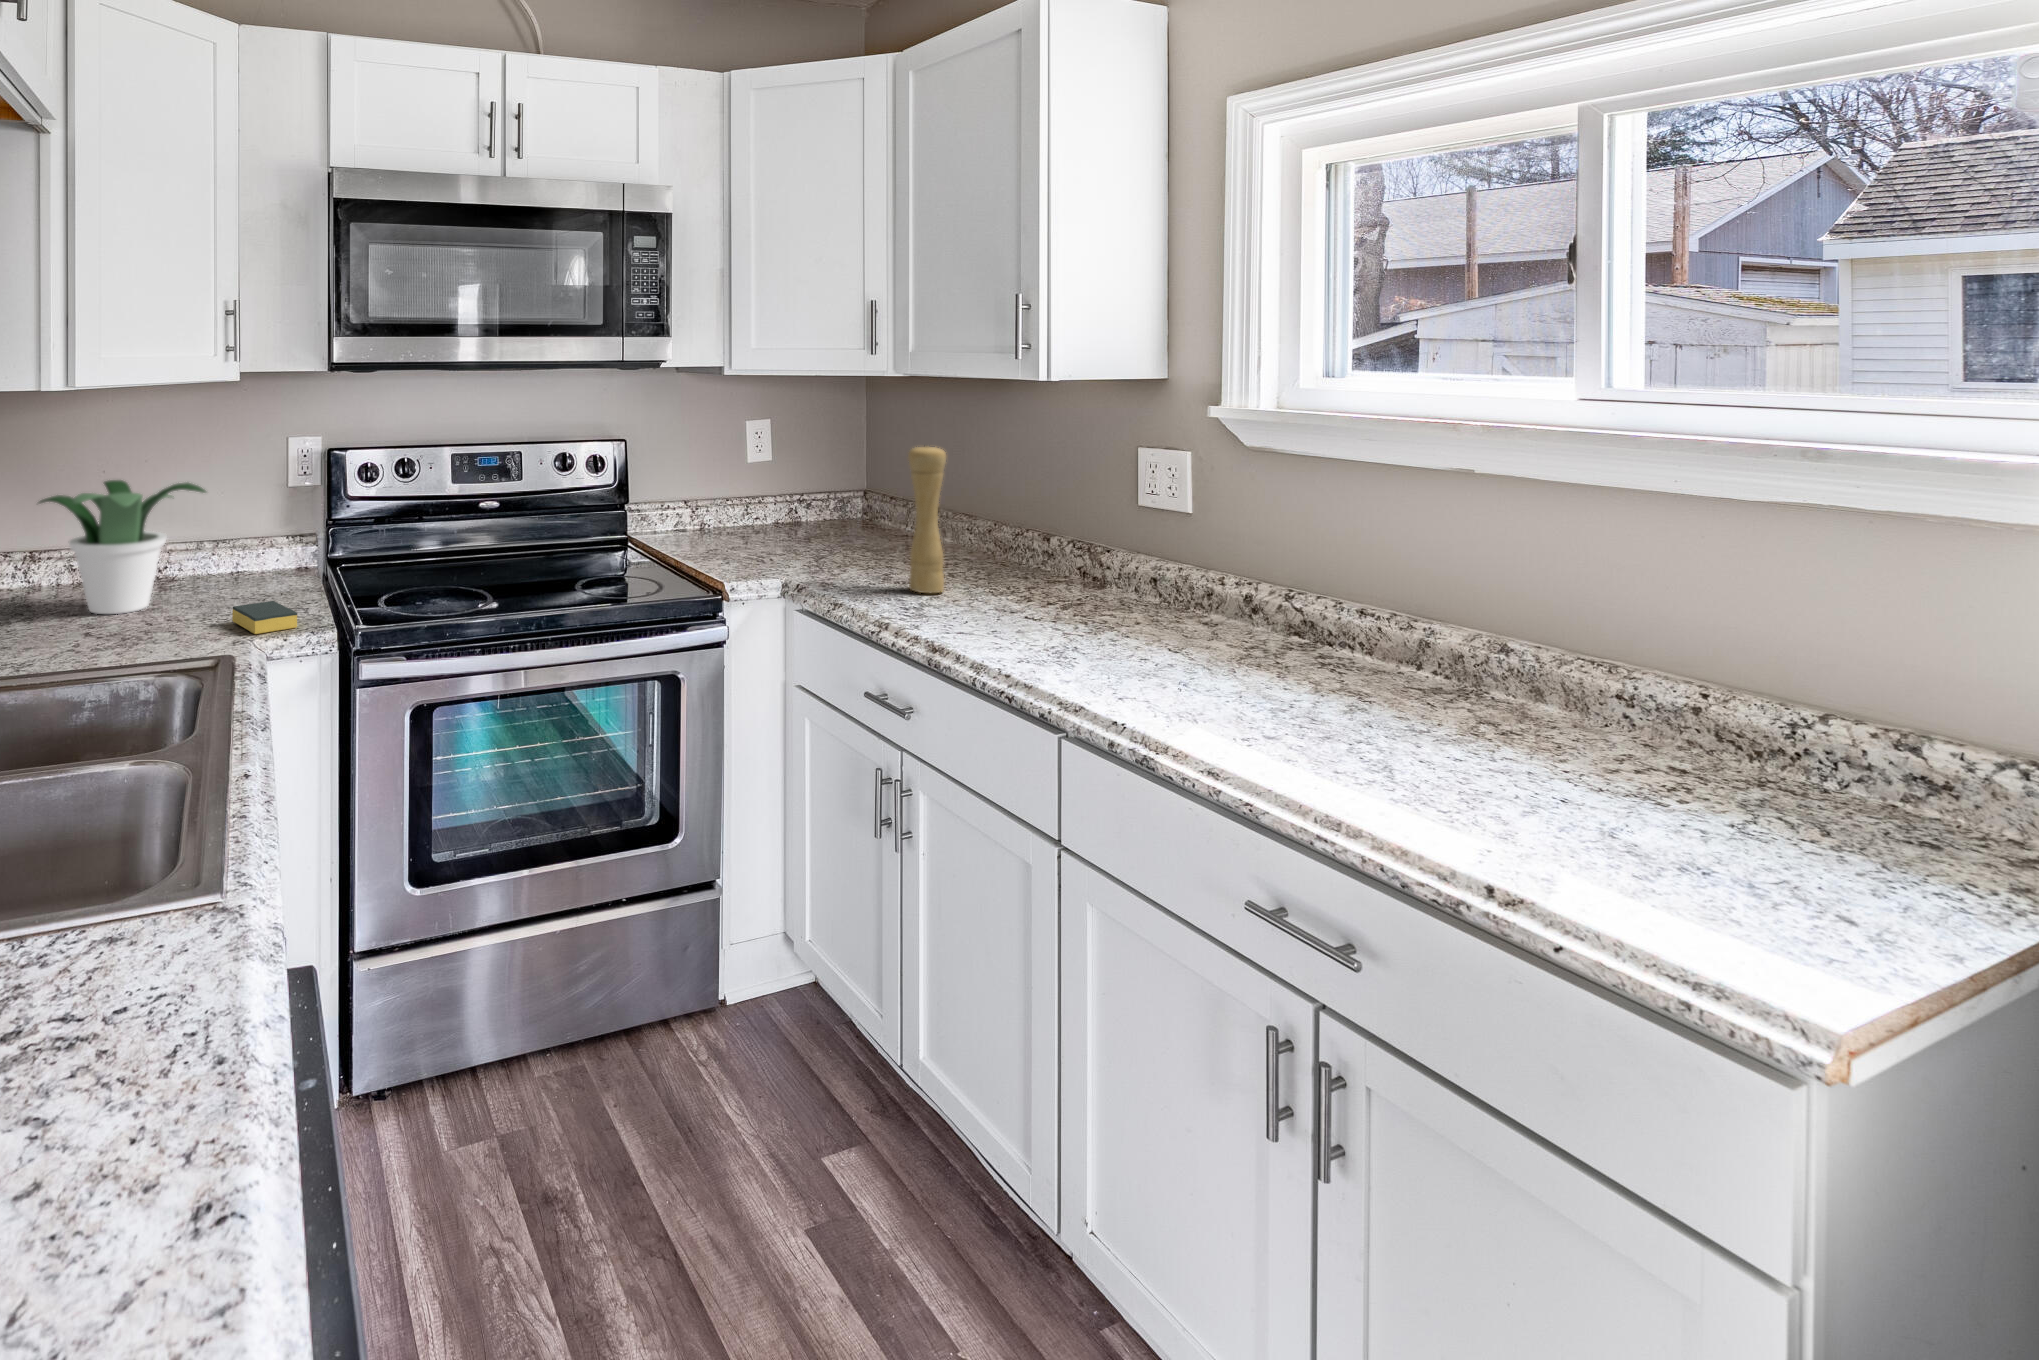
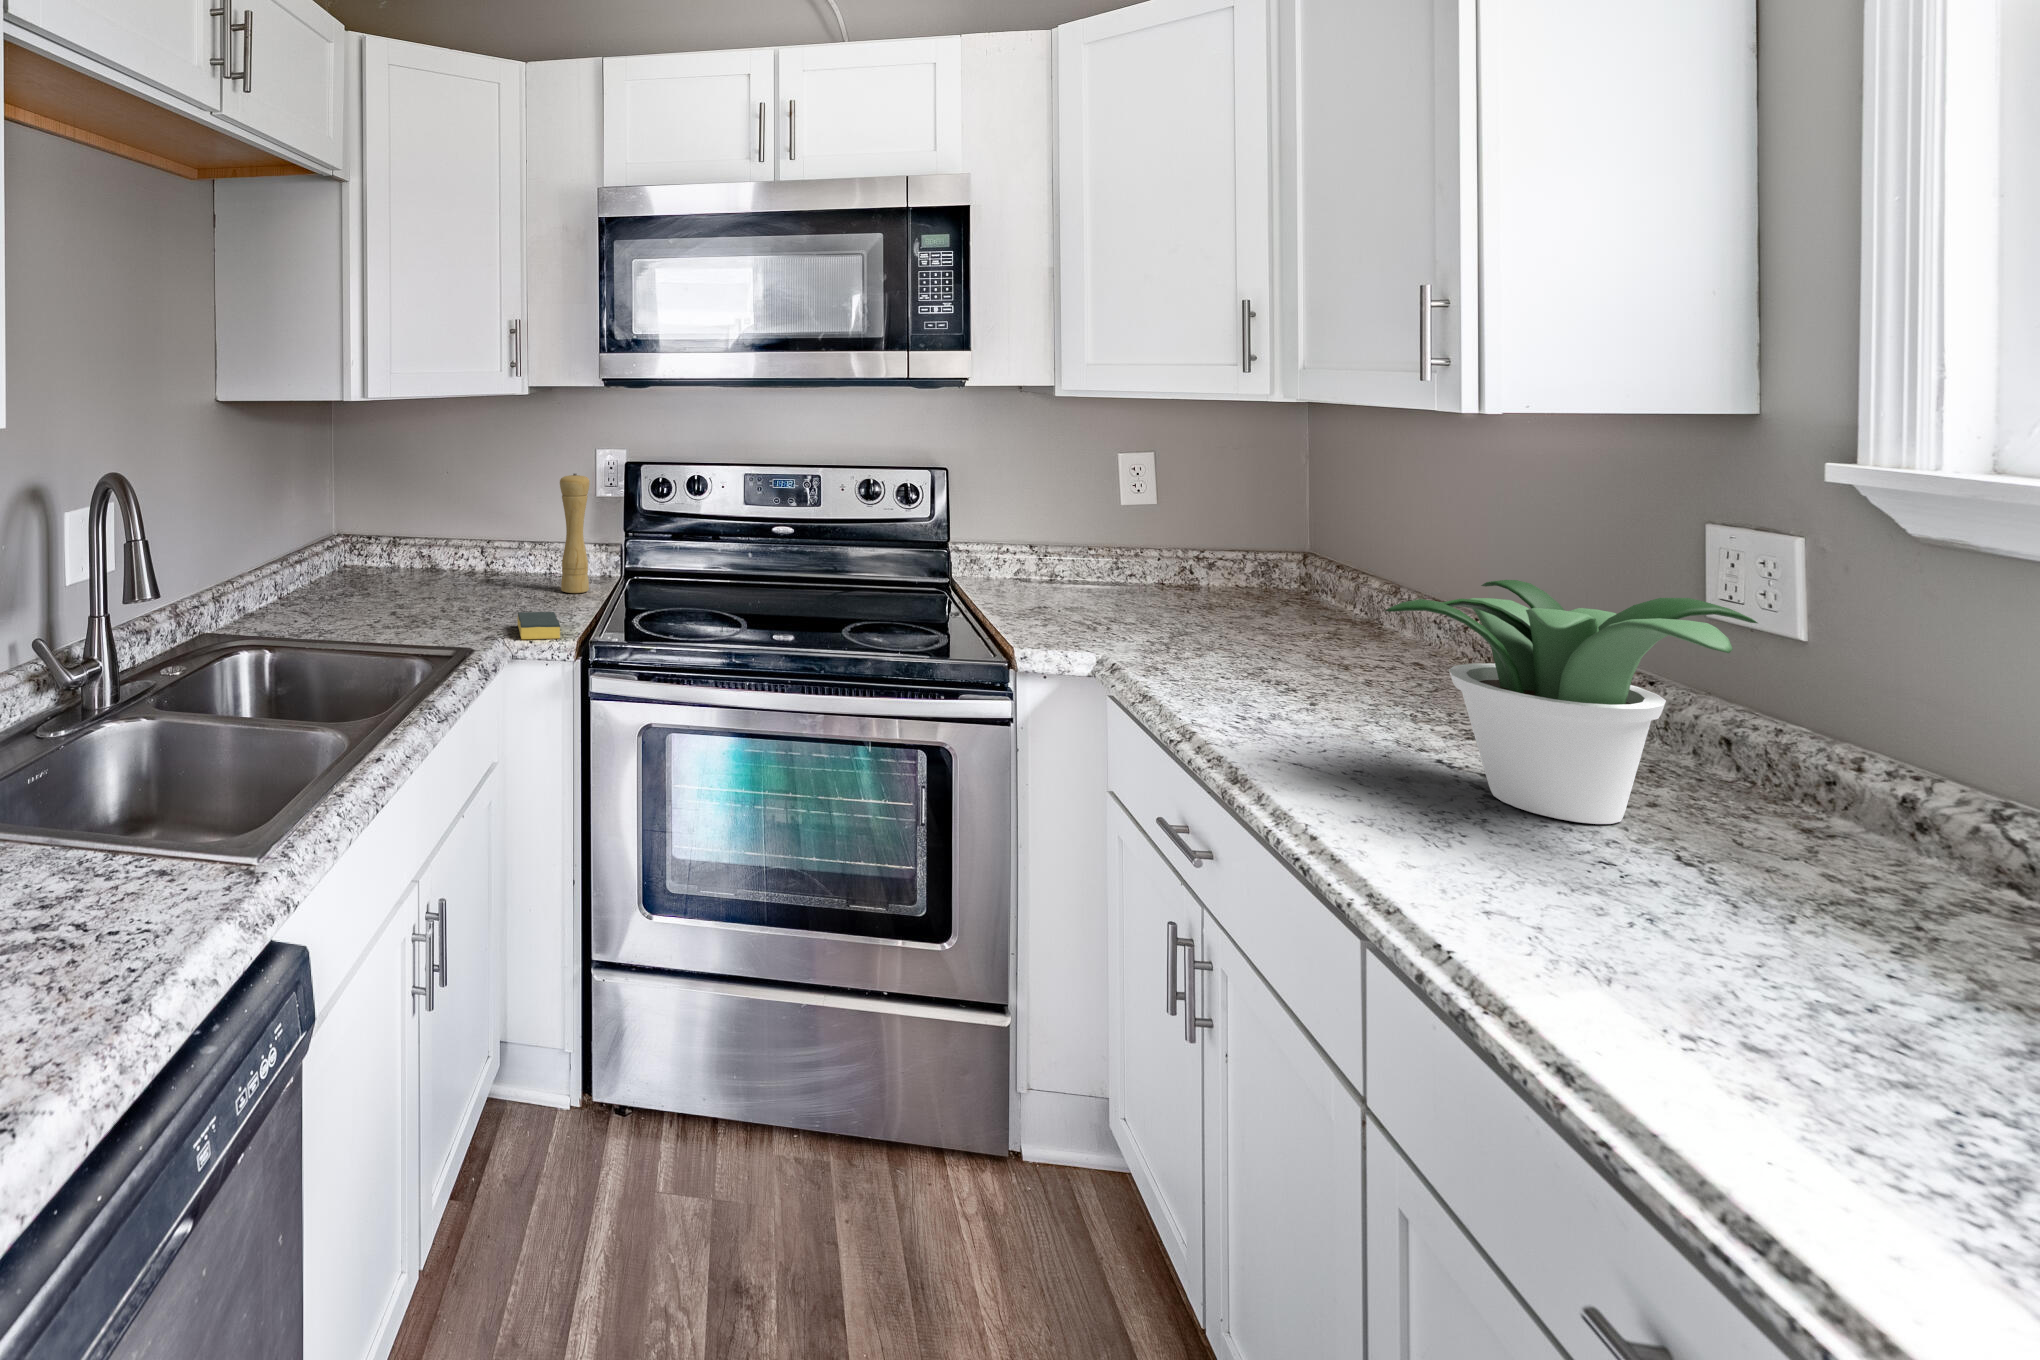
pepper mill: present [908,445,946,593] -> present [560,473,590,593]
potted plant: present [39,480,206,614] -> present [1385,580,1757,824]

